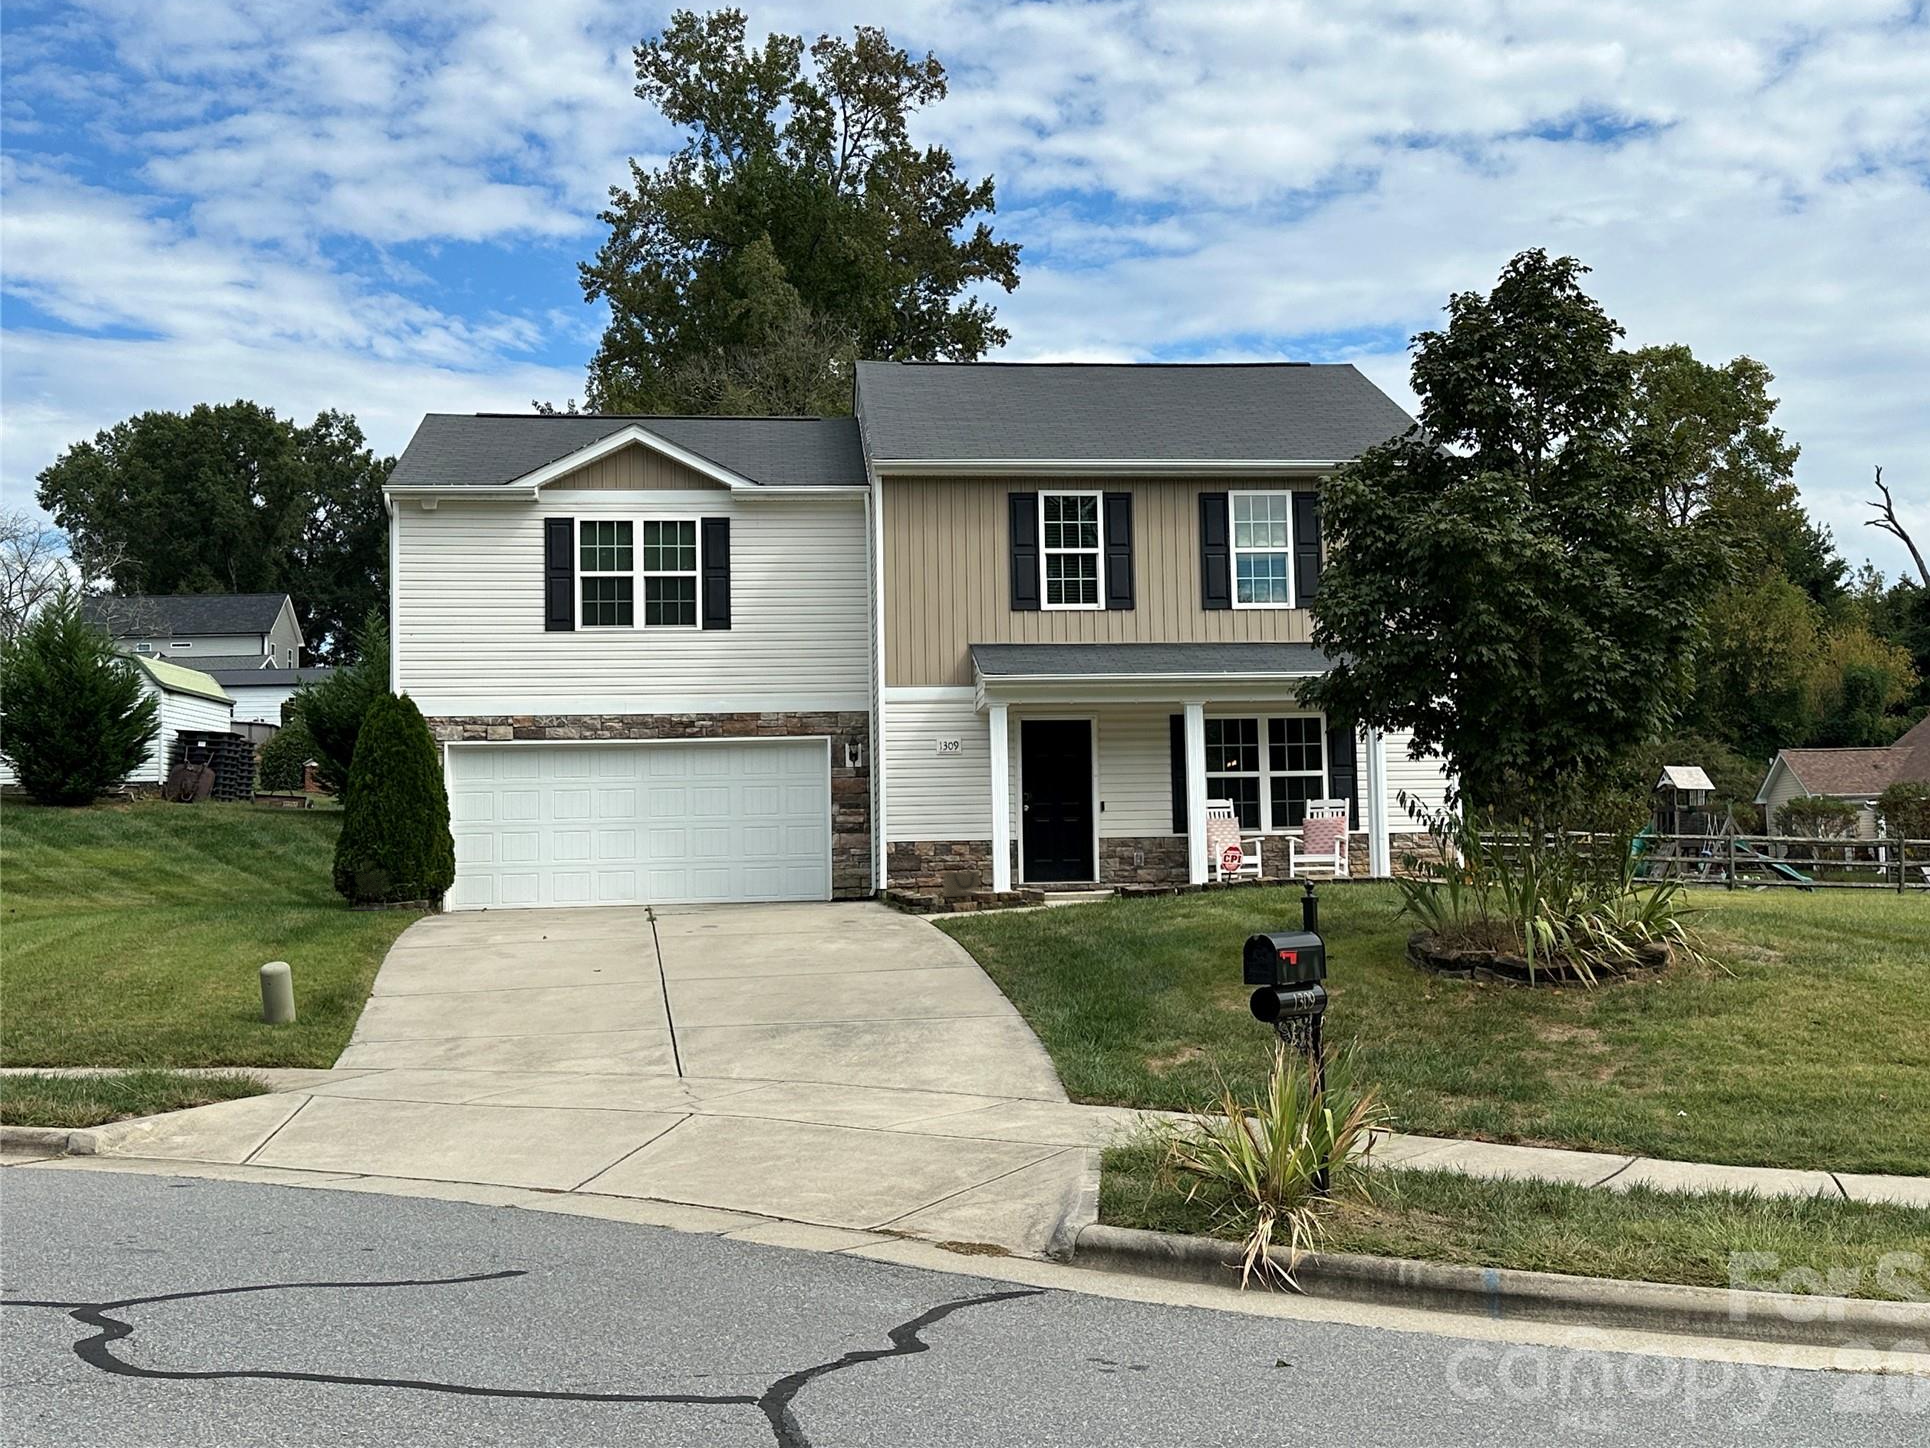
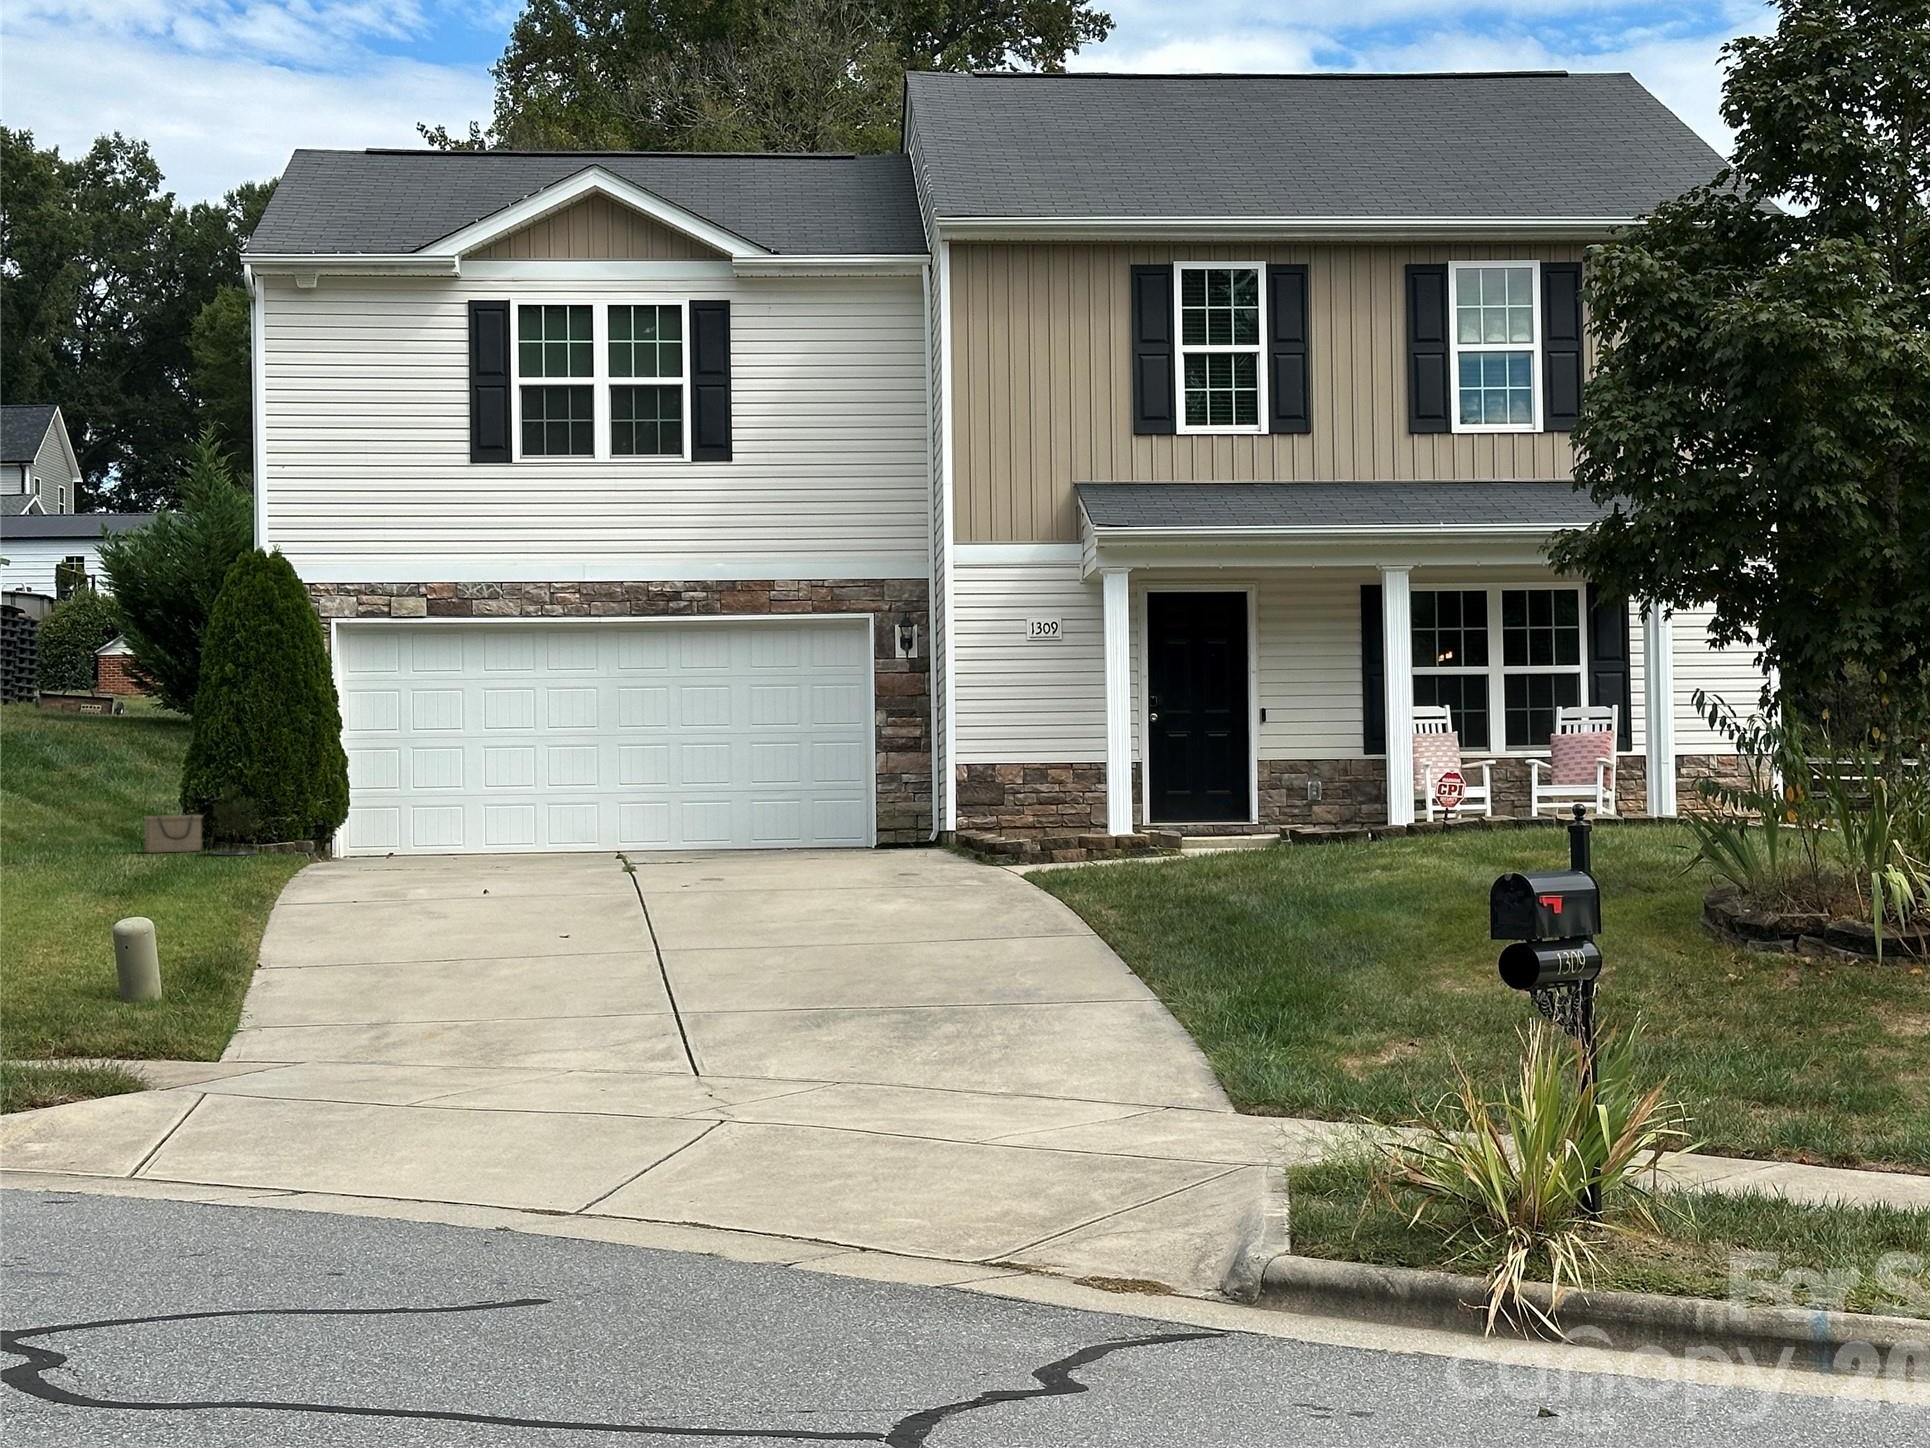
basket: present [943,871,979,897] -> present [144,815,202,853]

